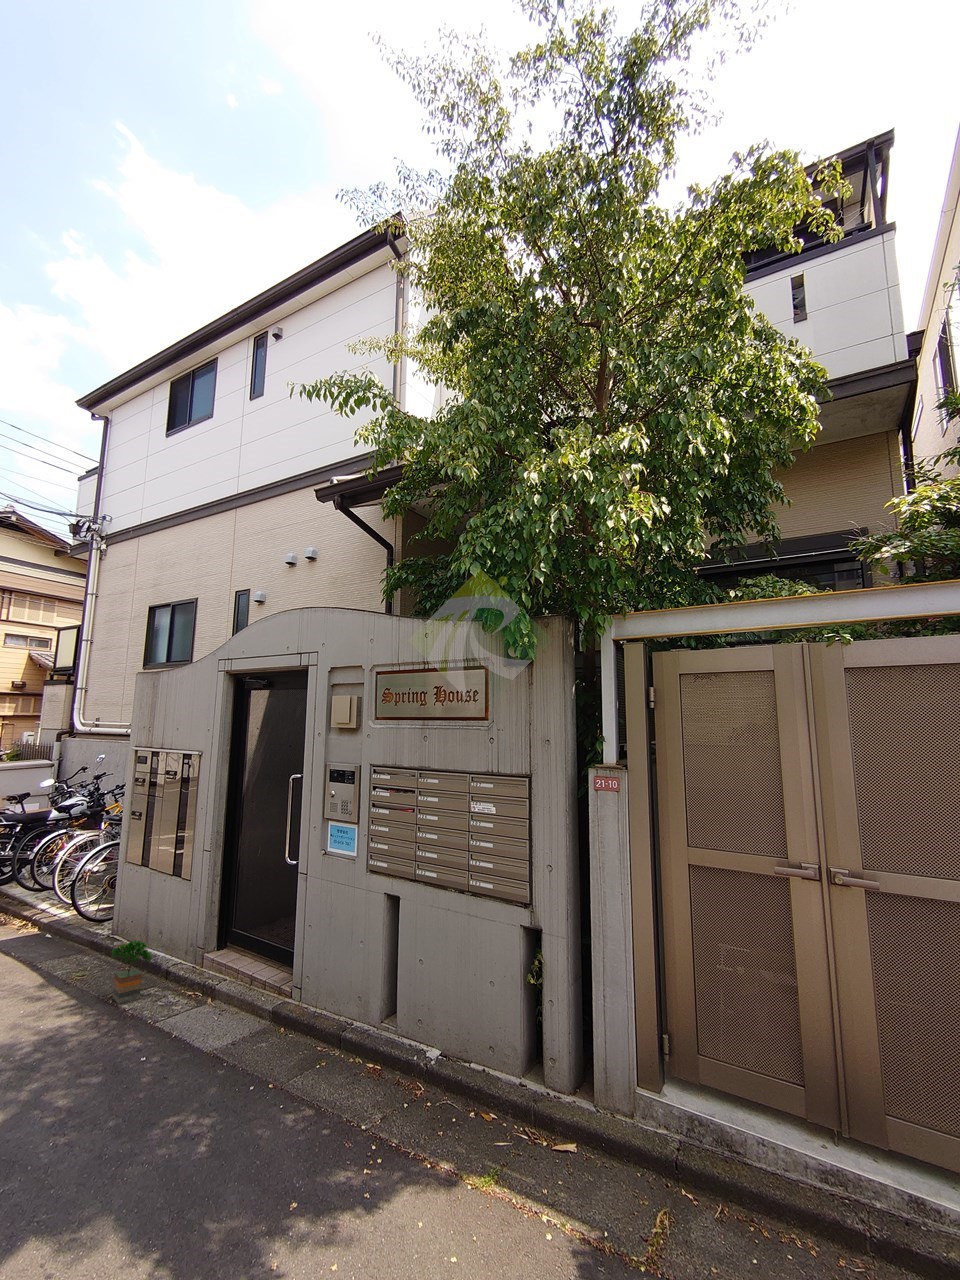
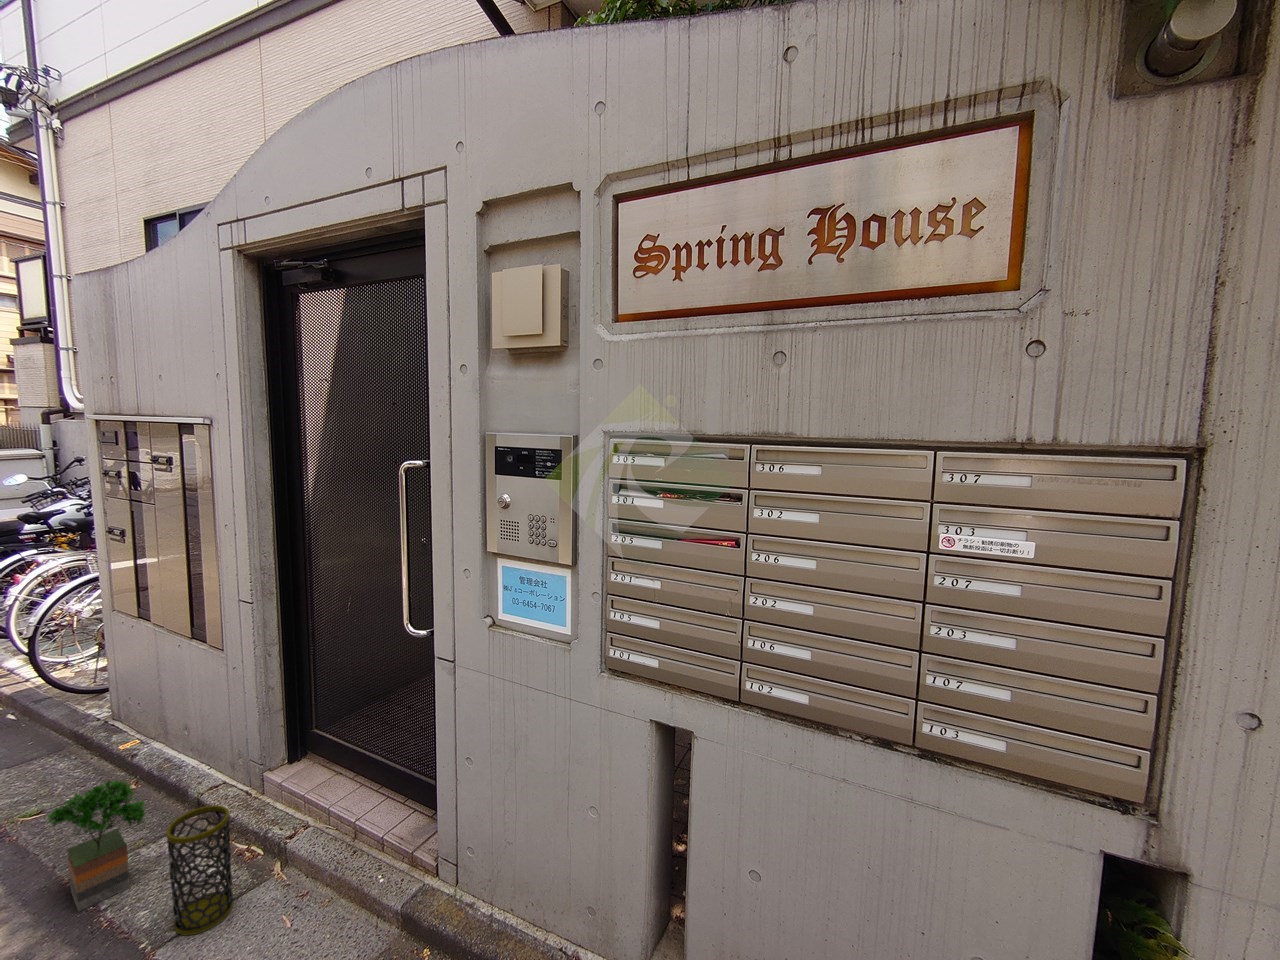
trash can: none [164,952,194,1014] -> present [166,805,233,935]

